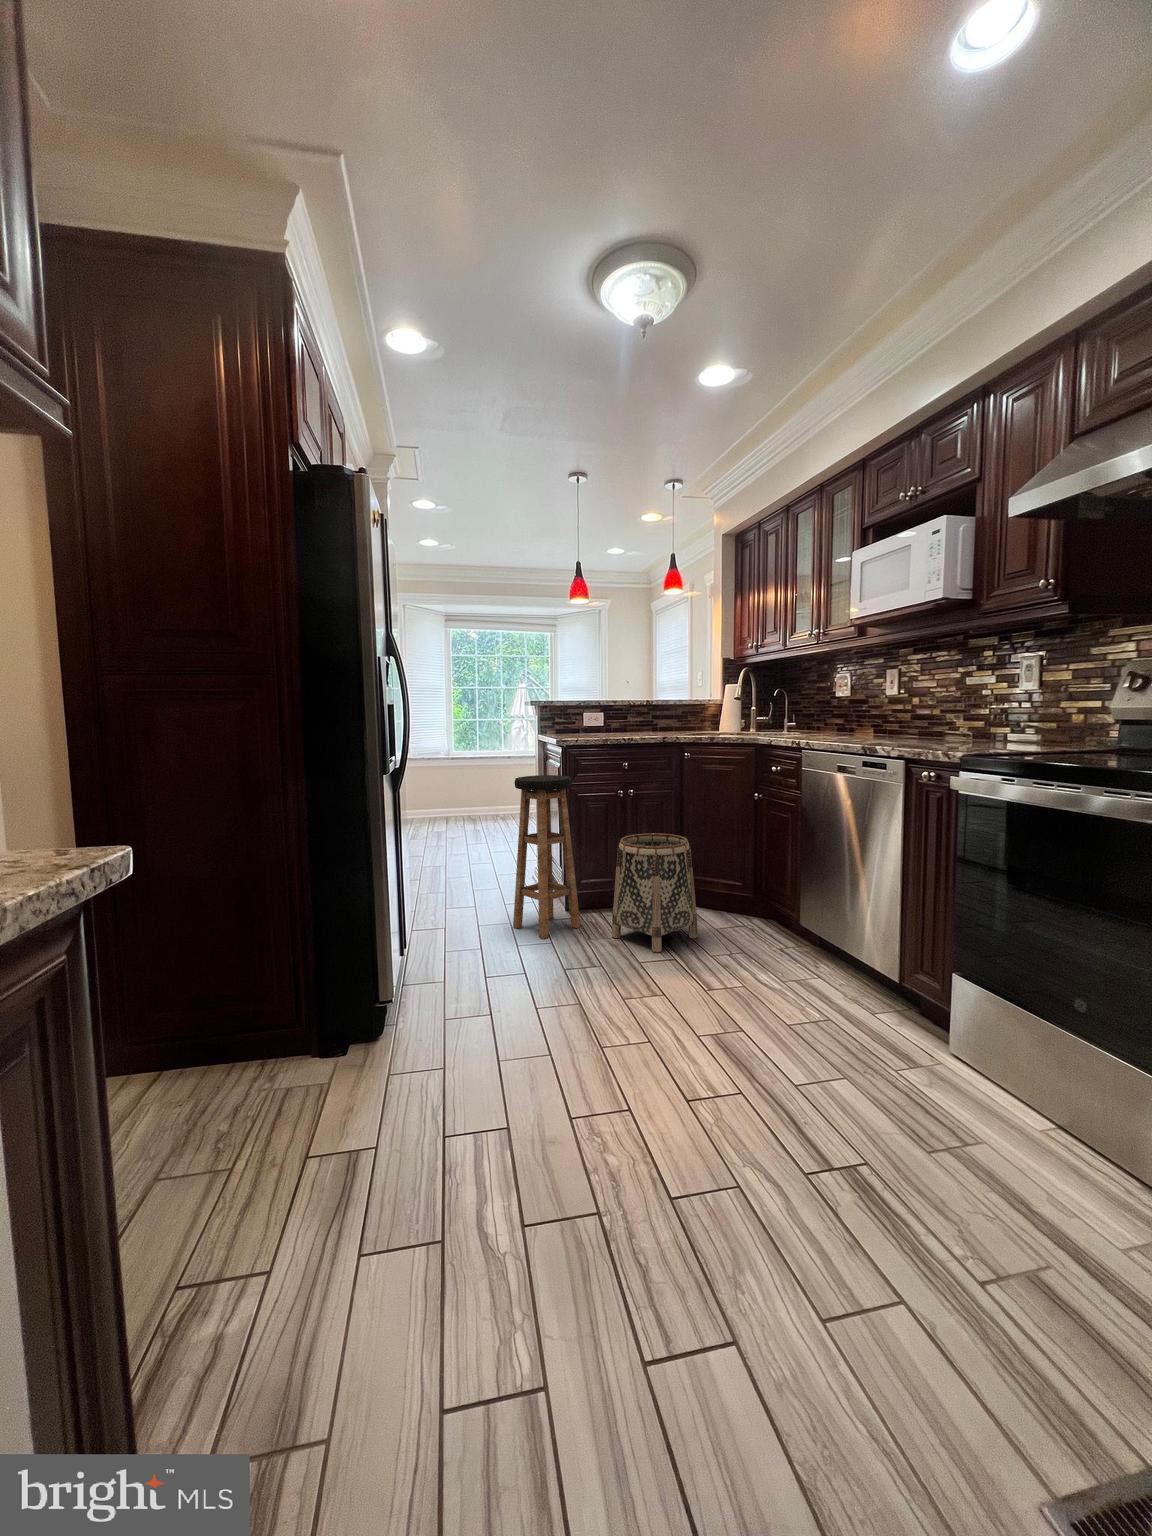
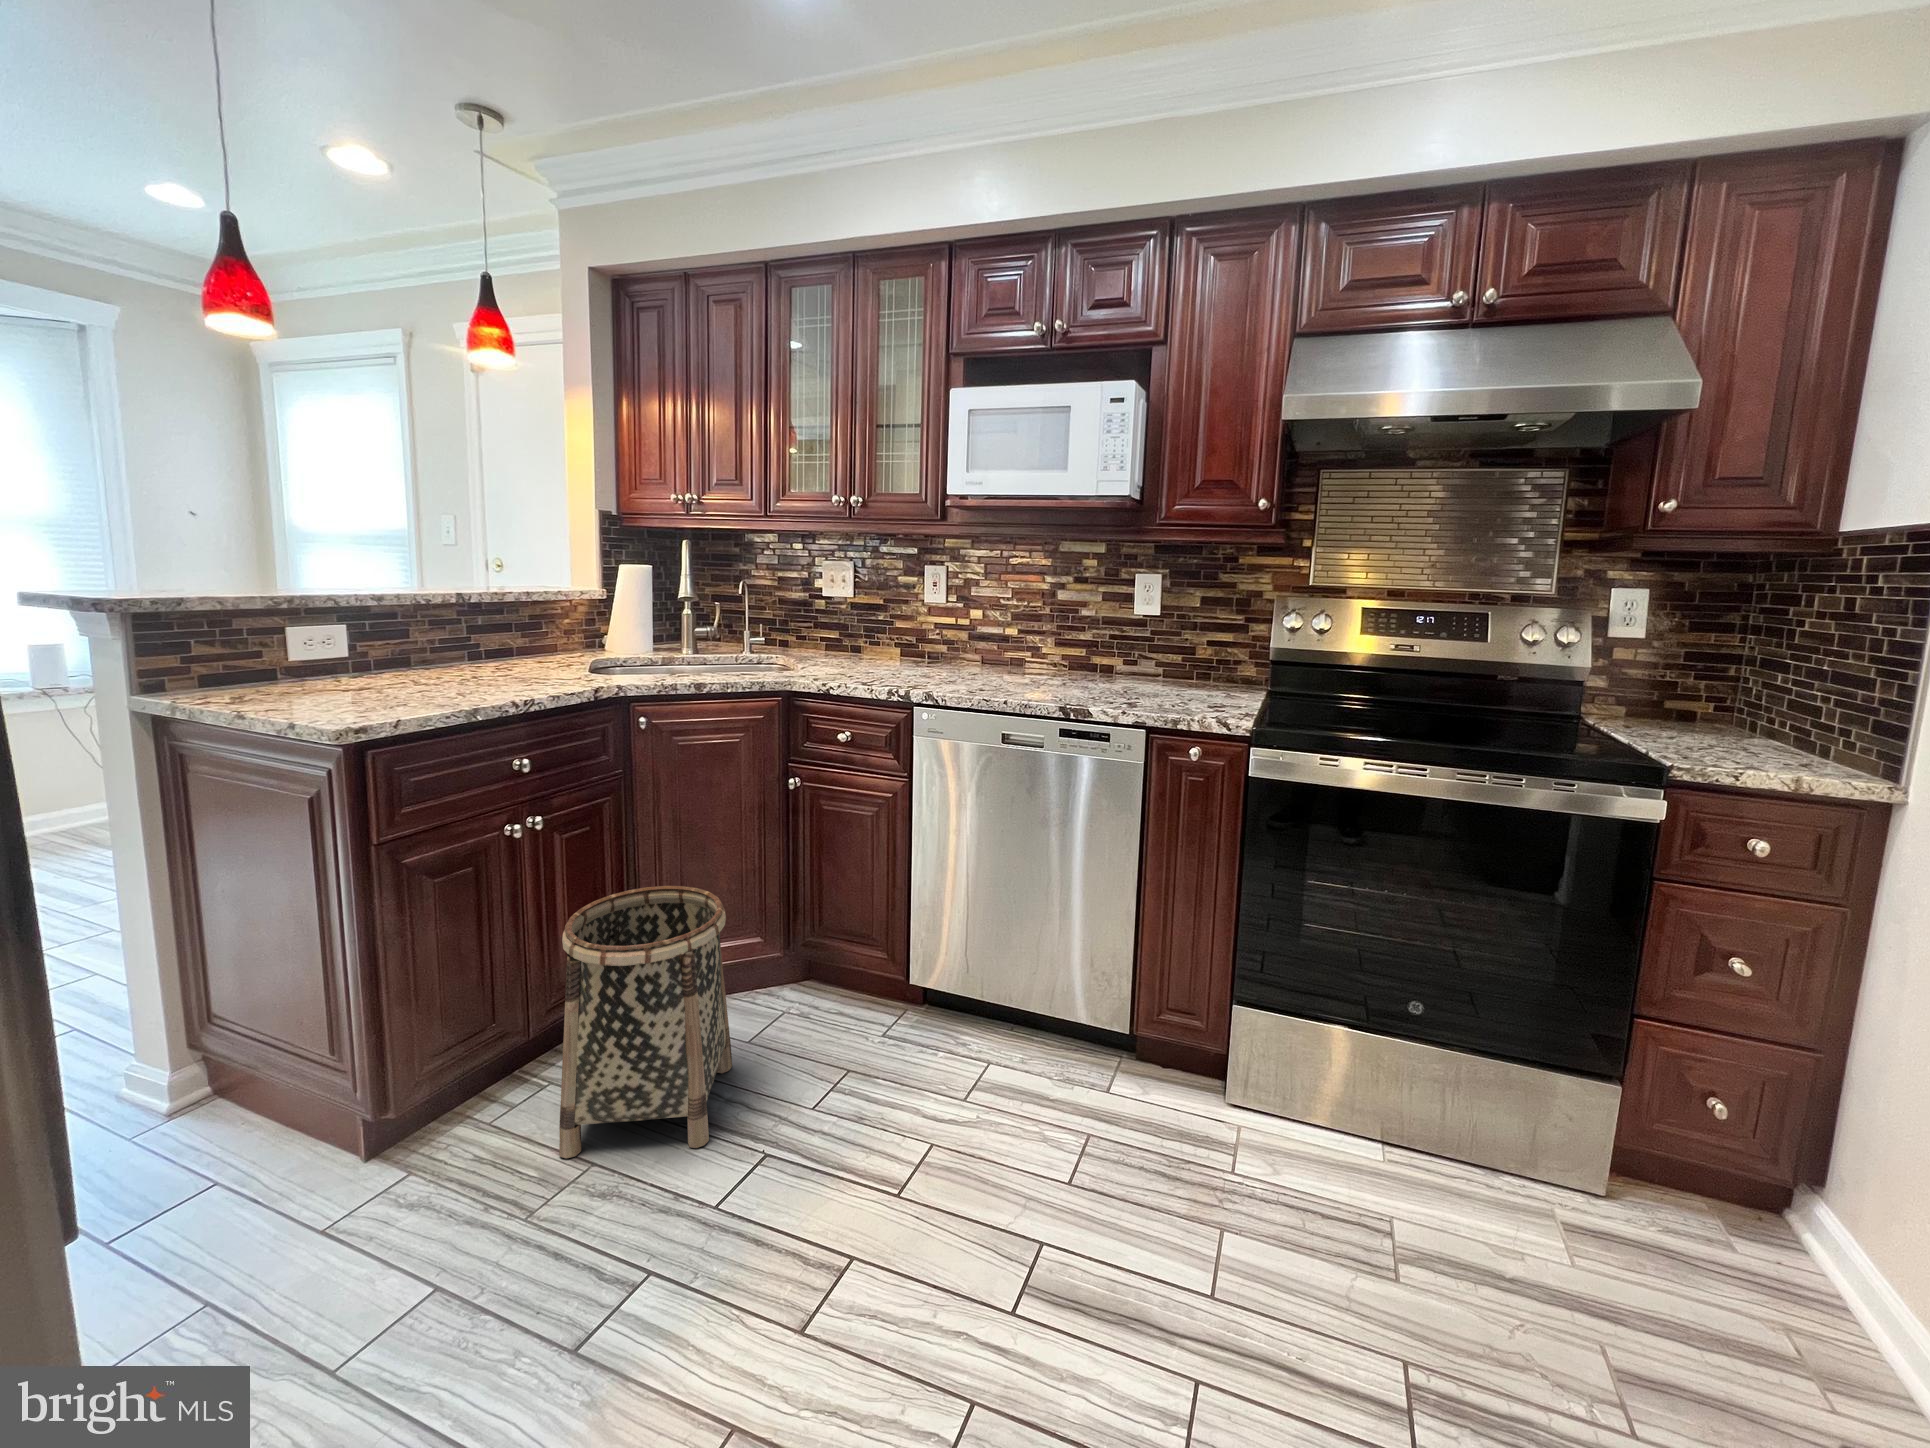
bar stool: present [513,775,580,939] -> none [185,815,445,1293]

